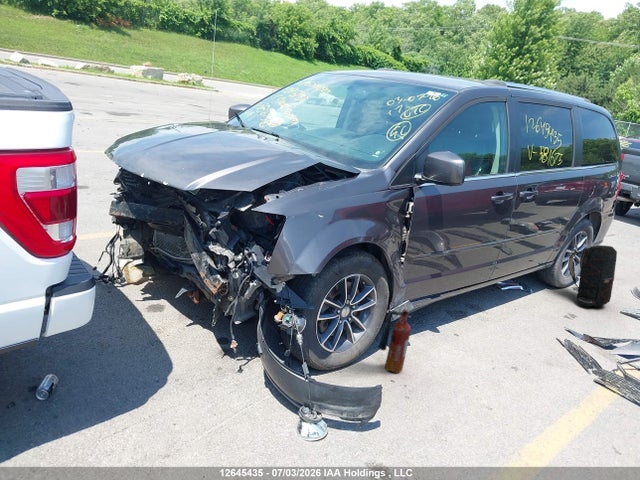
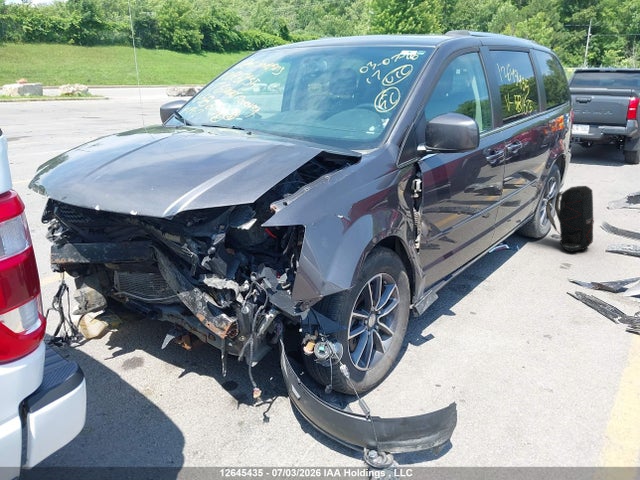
fire extinguisher: present [379,309,411,373] -> none [410,302,445,376]

